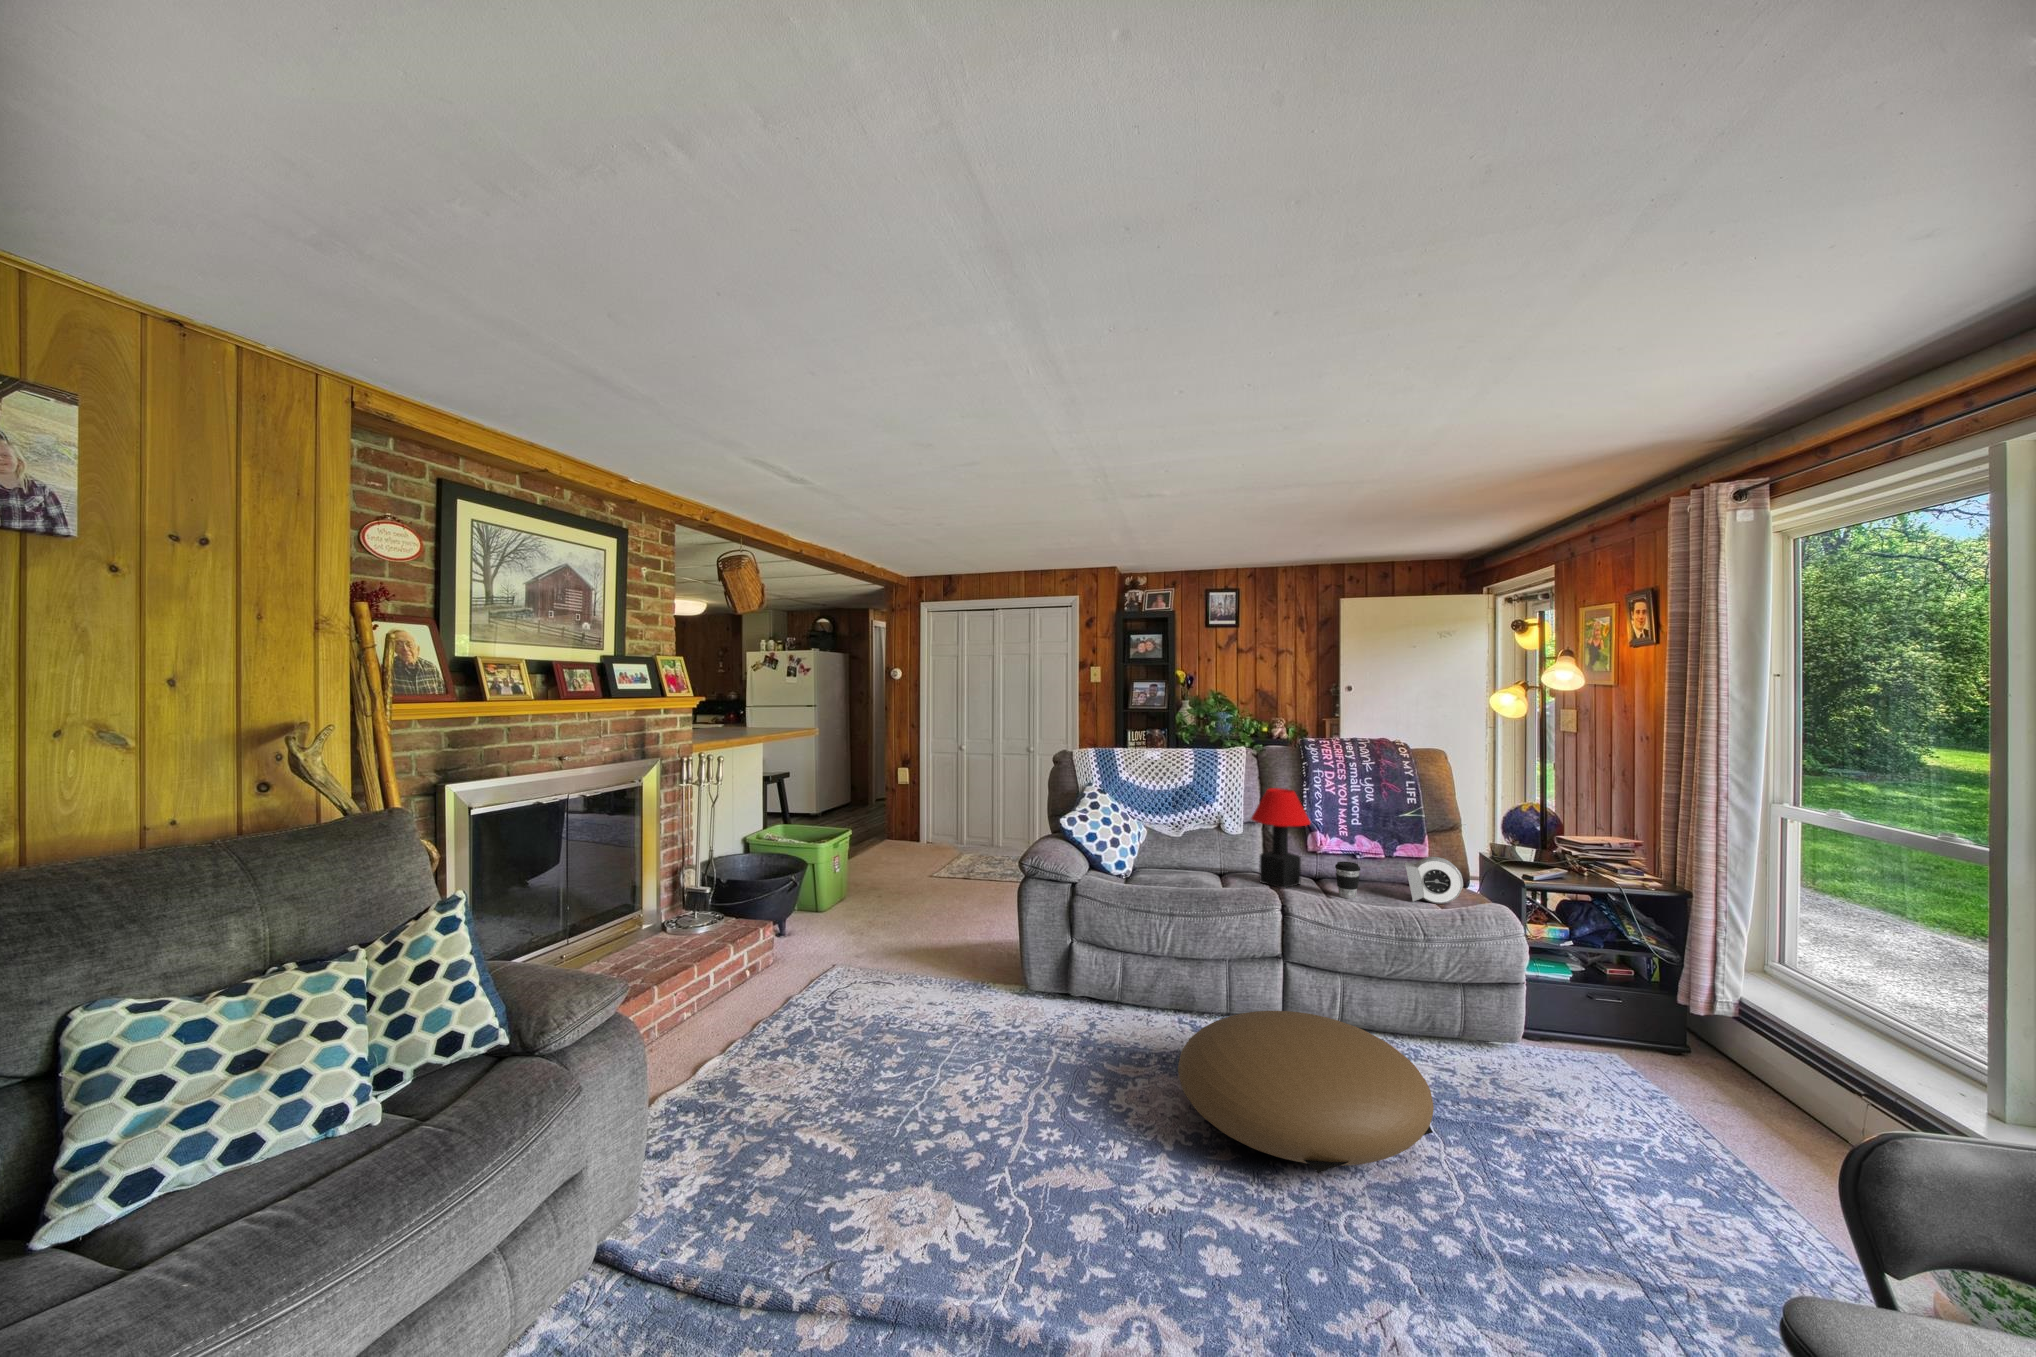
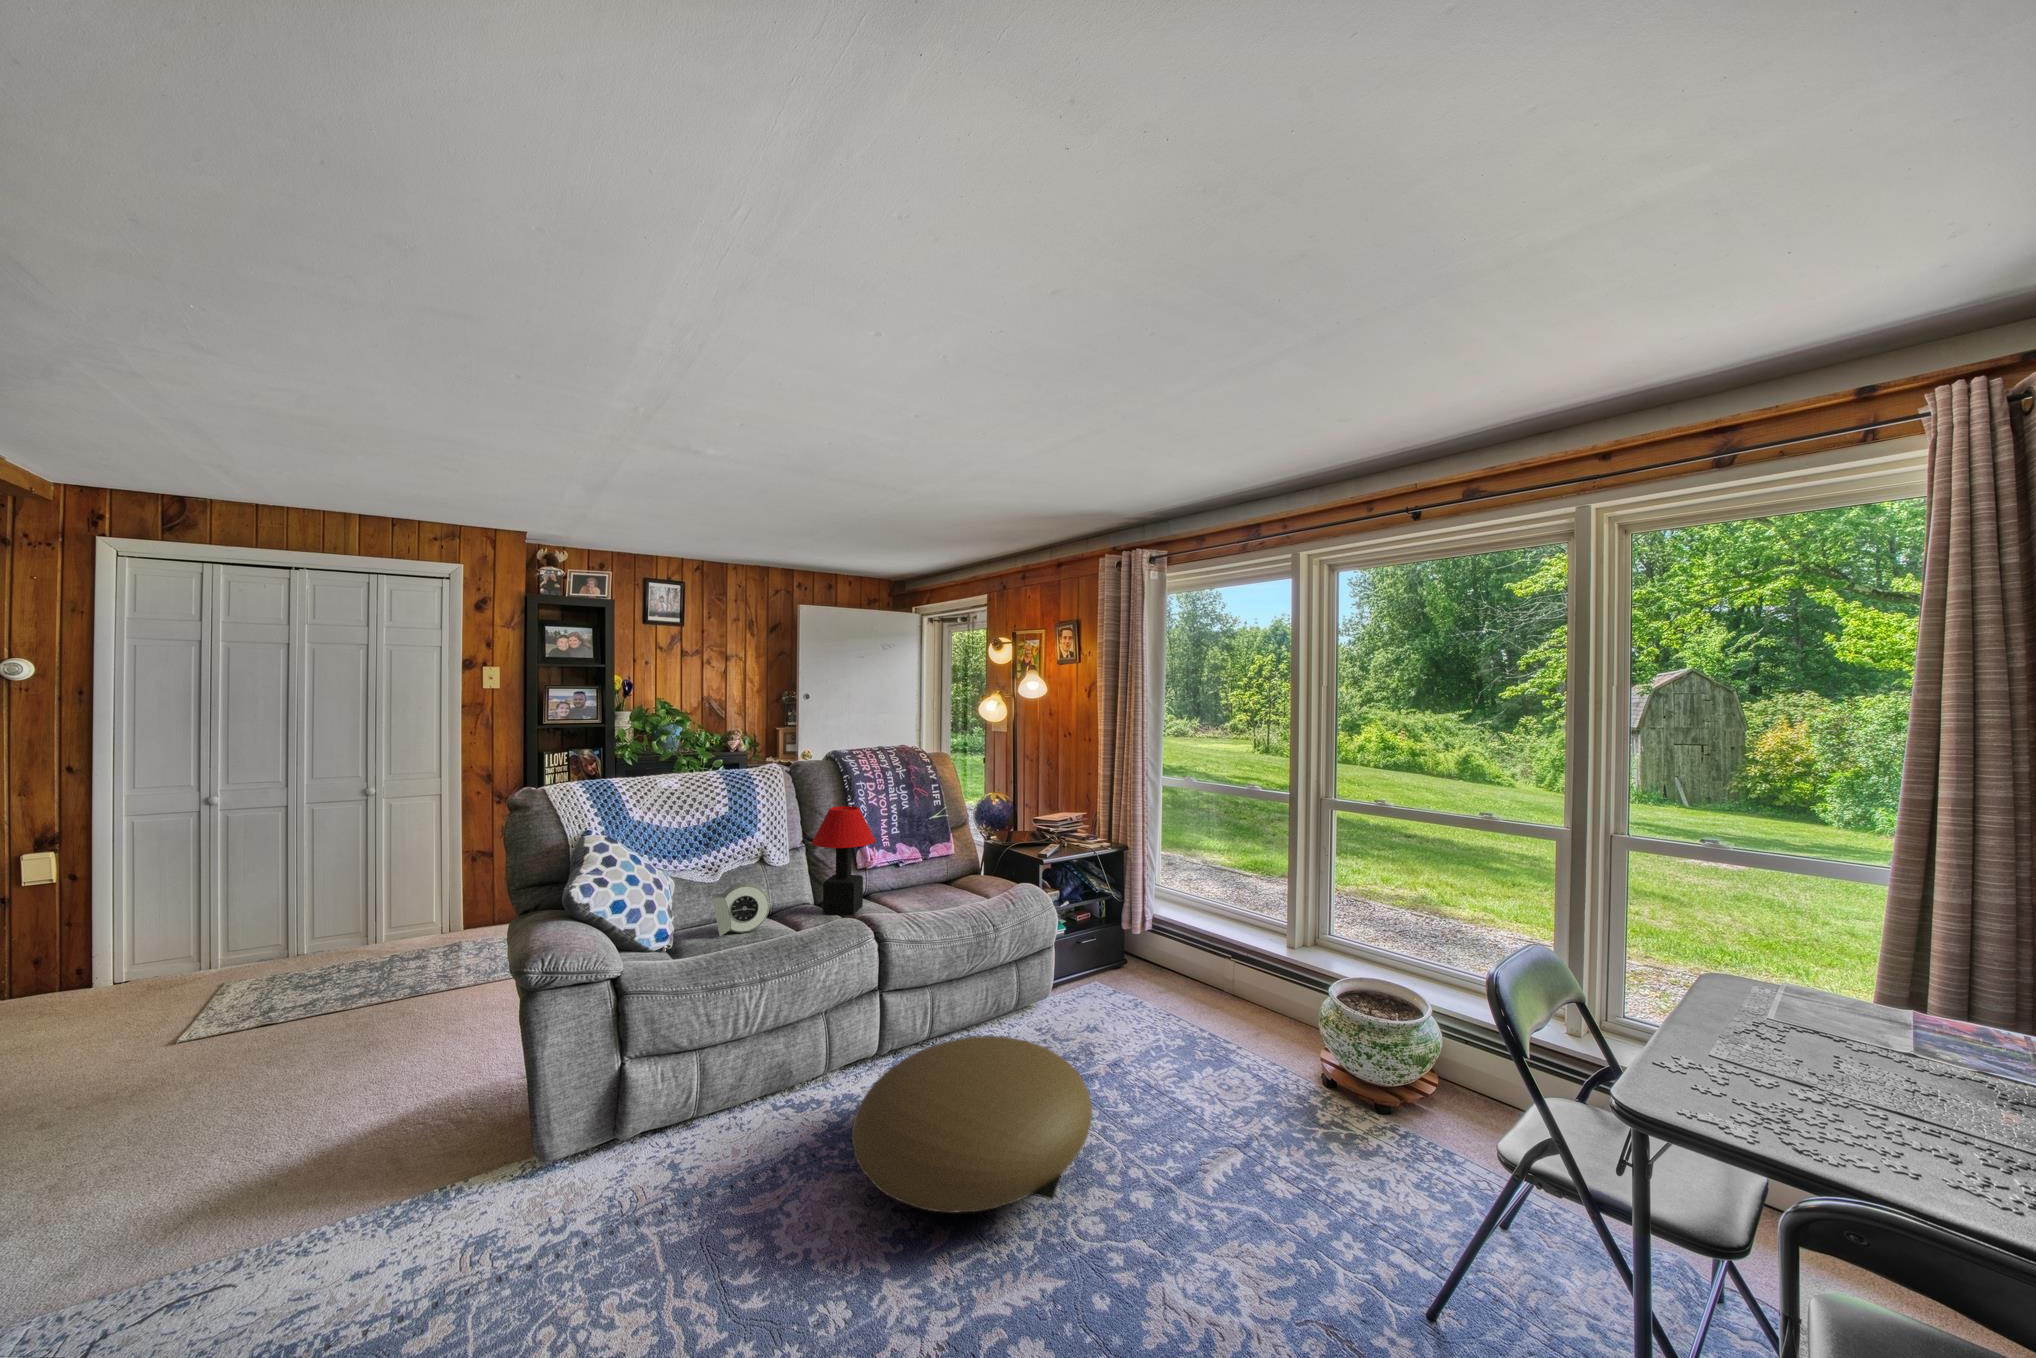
alarm clock: present [1405,857,1463,904] -> present [712,882,770,936]
coffee cup: present [1335,862,1360,899] -> none [906,872,929,910]

